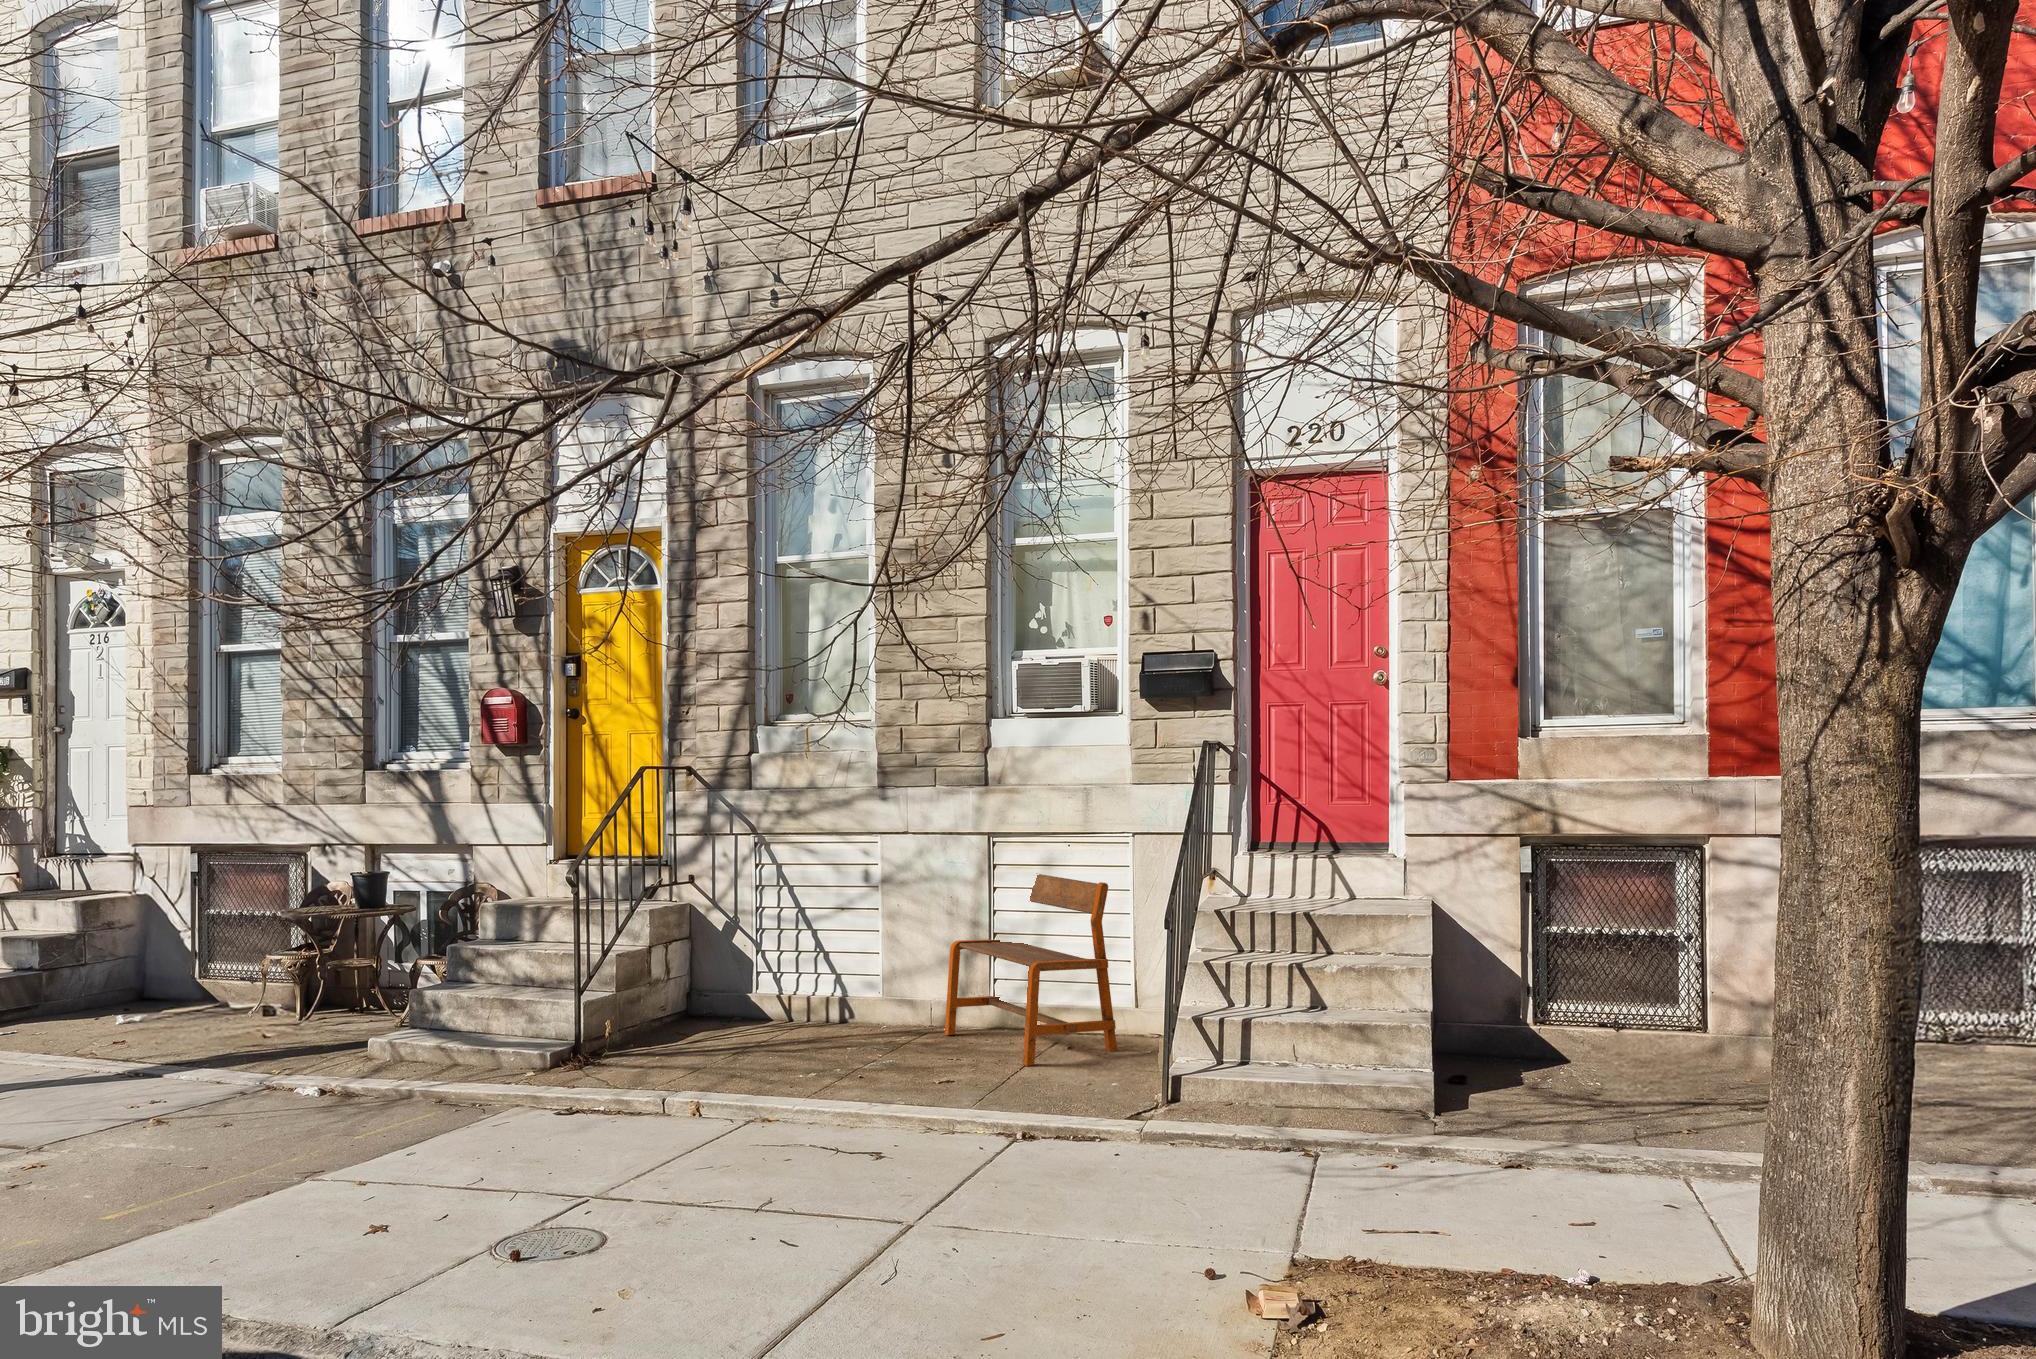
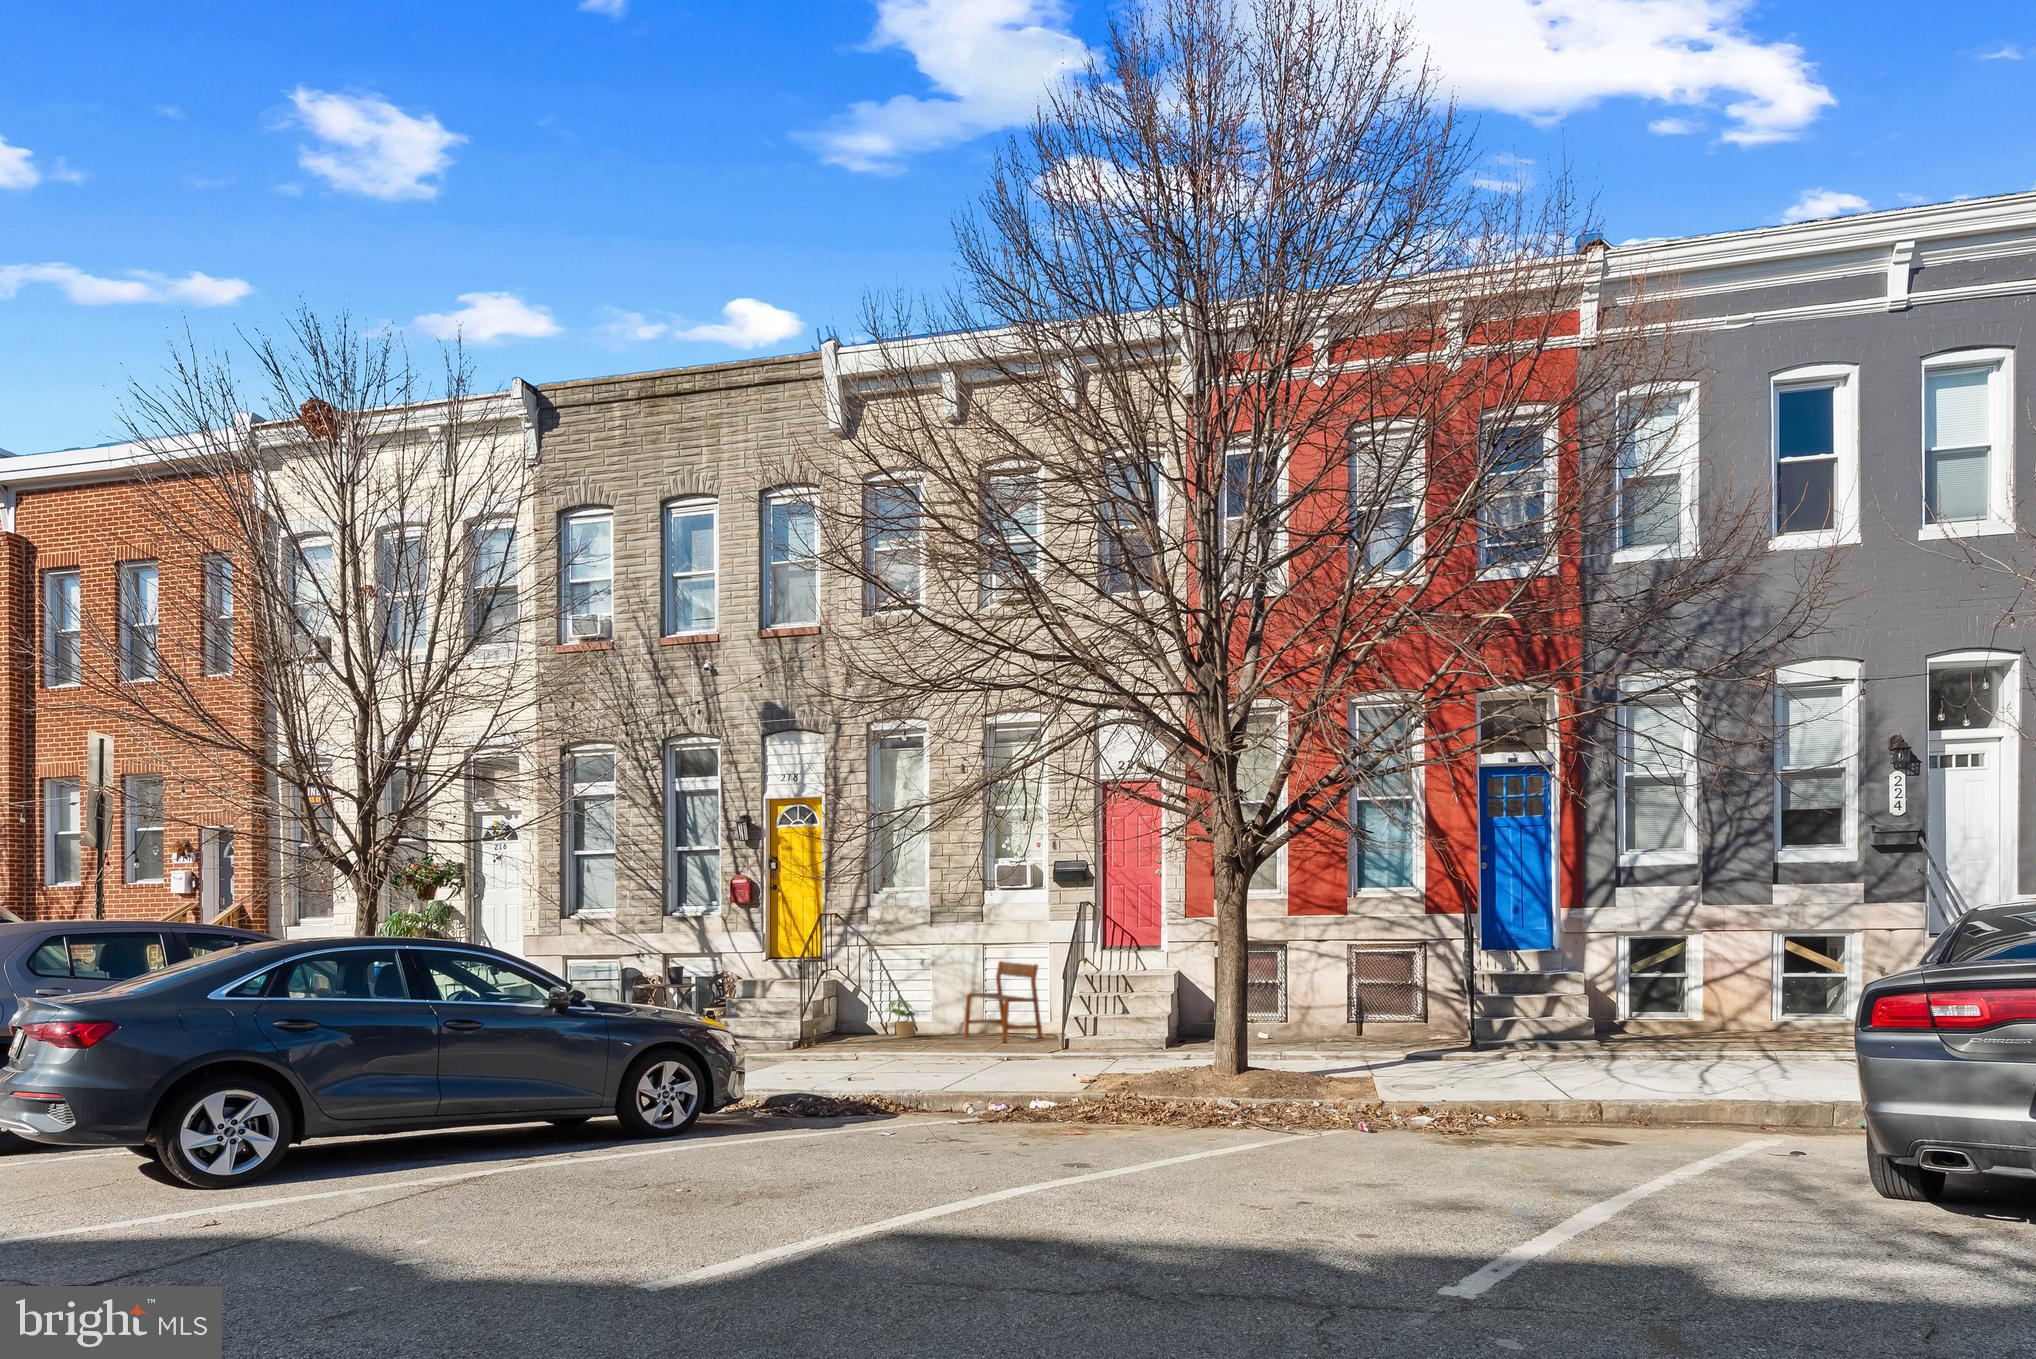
potted plant: none [778,954,850,1033] -> present [885,1000,917,1038]

